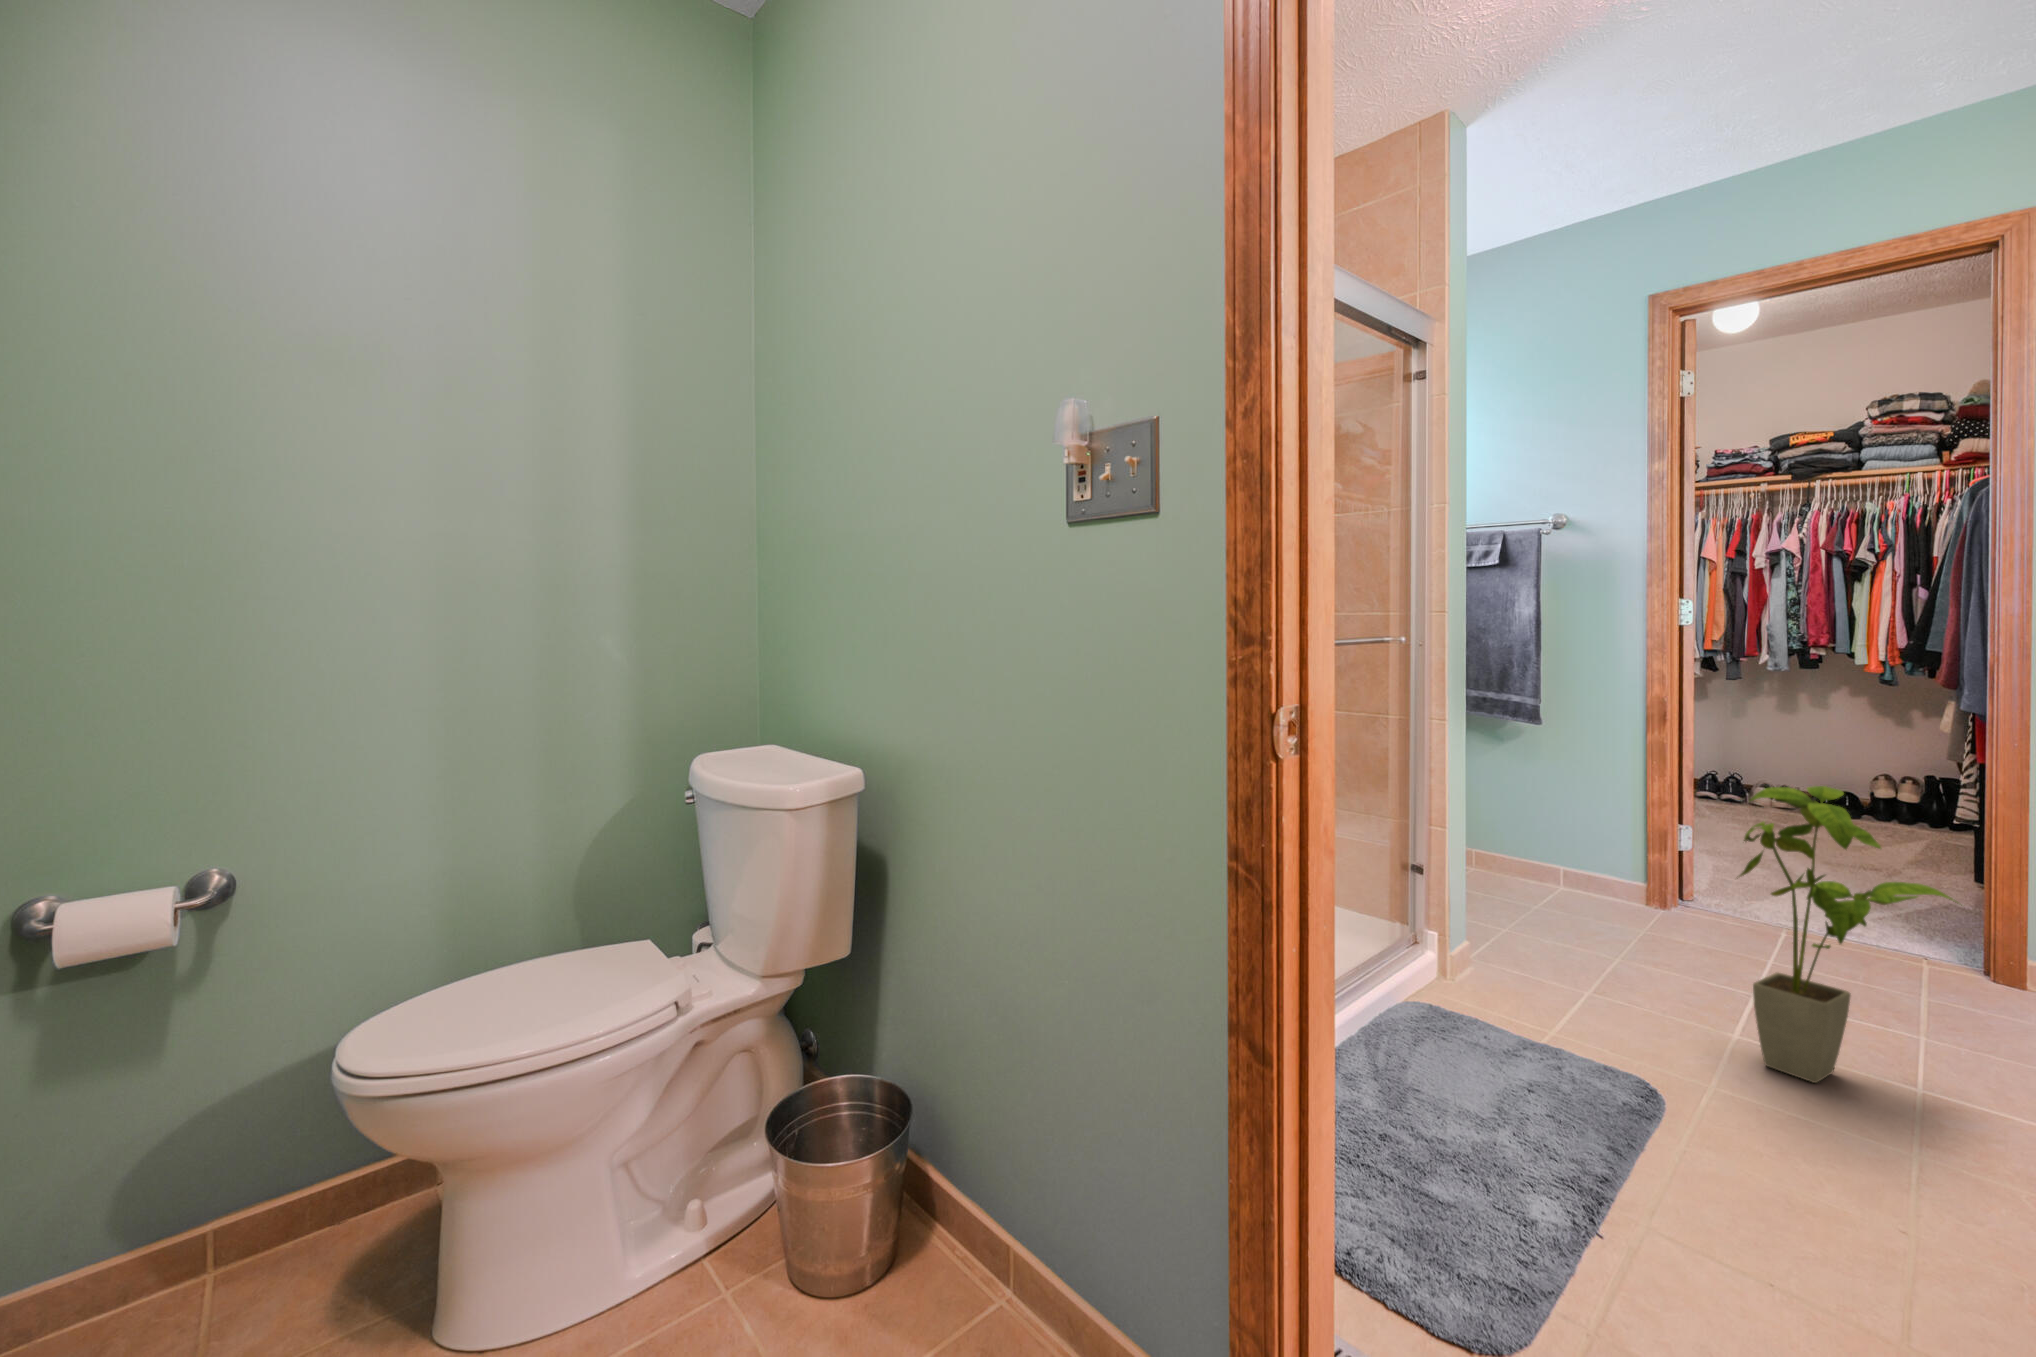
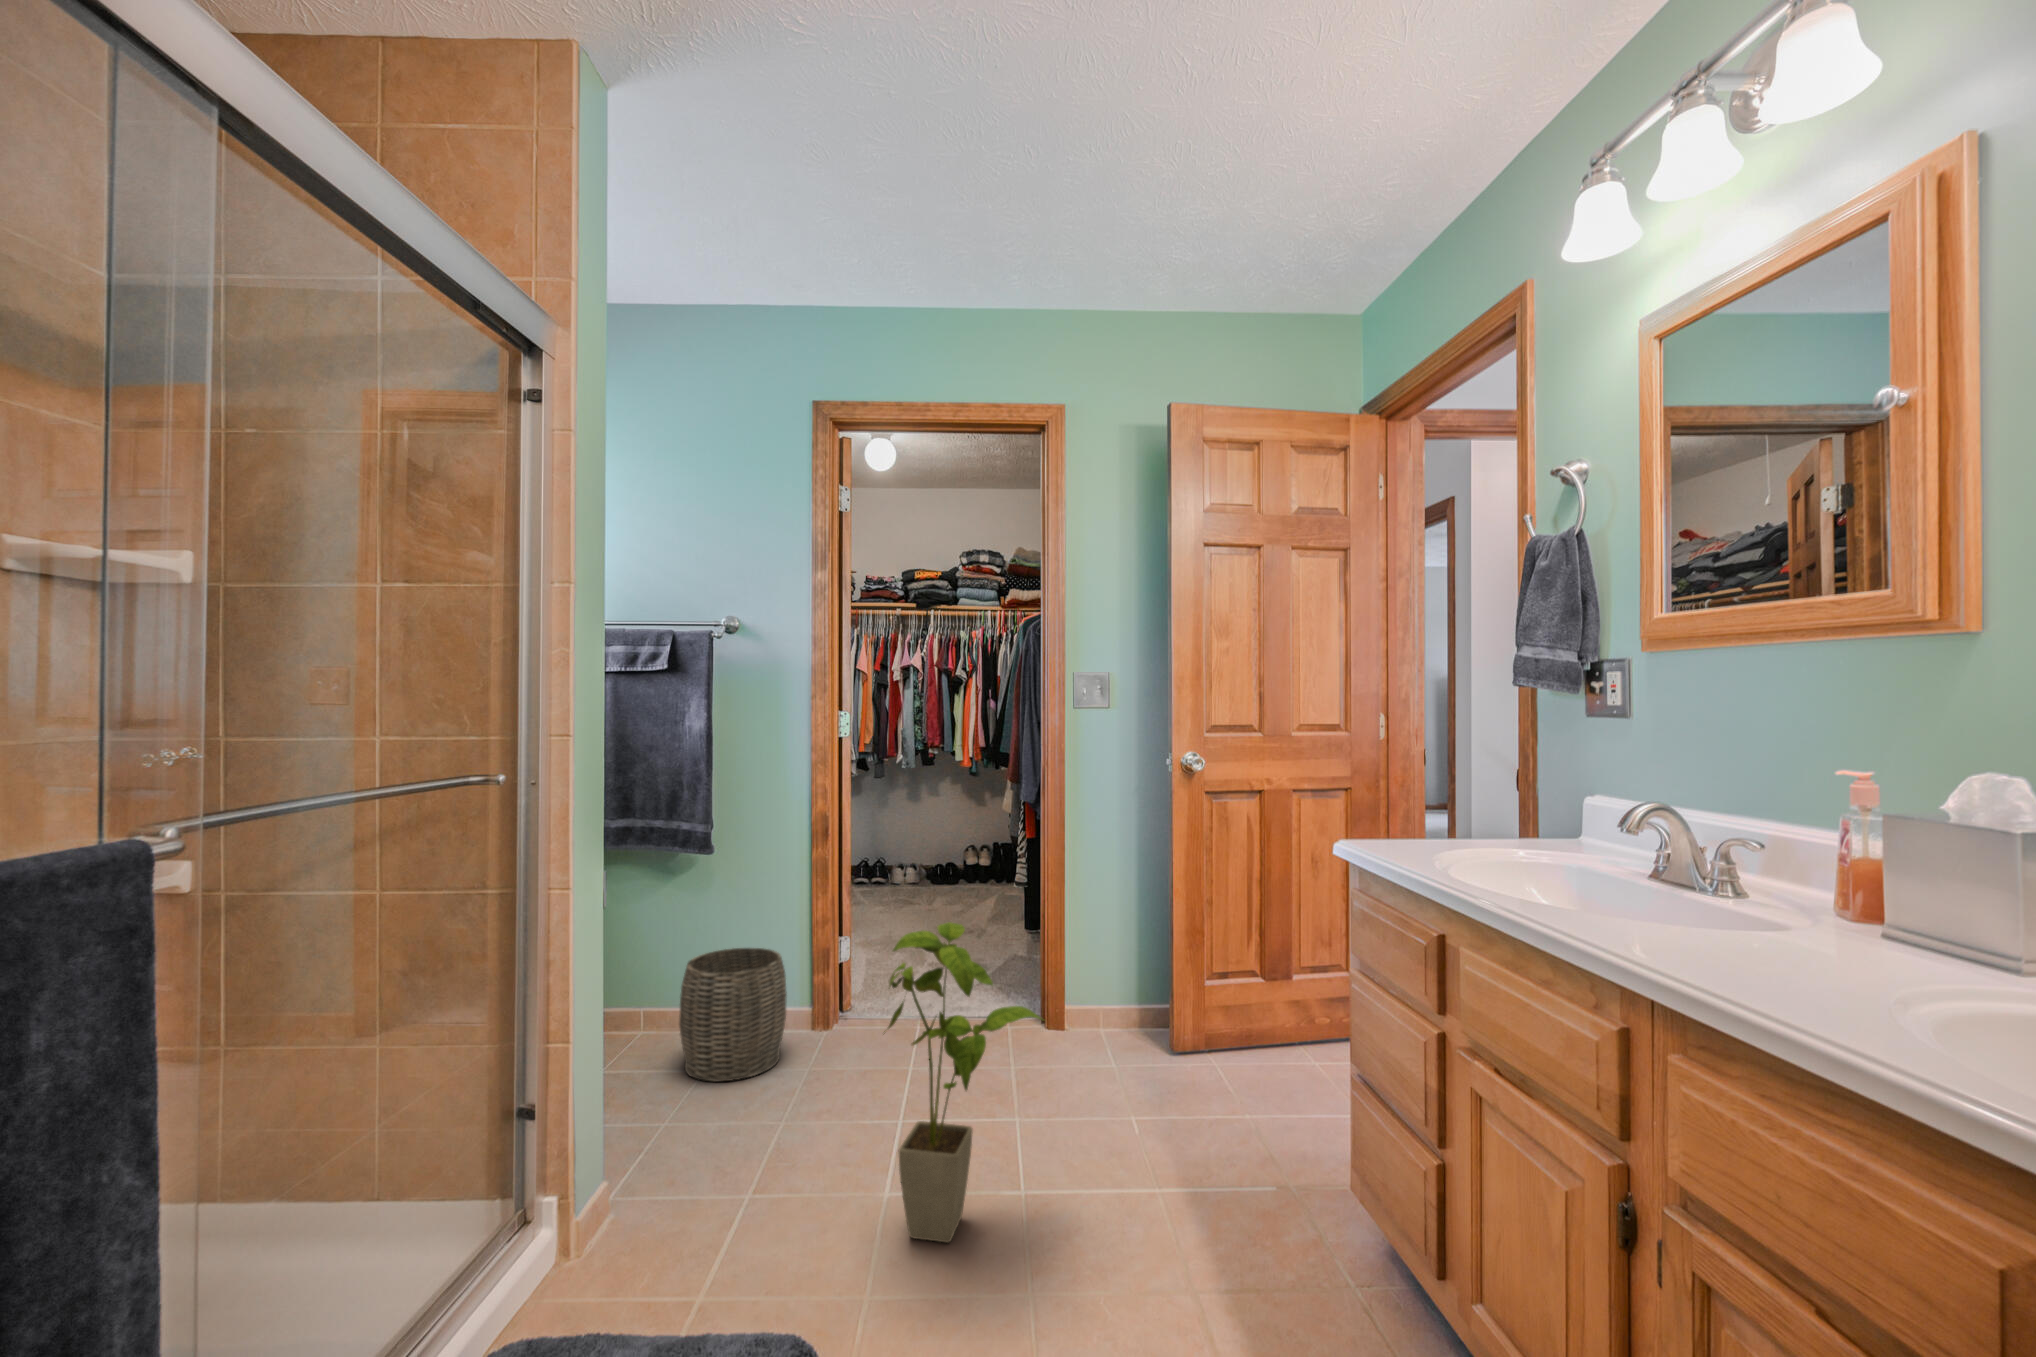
woven basket: none [1512,812,1618,921] -> present [679,948,787,1081]

